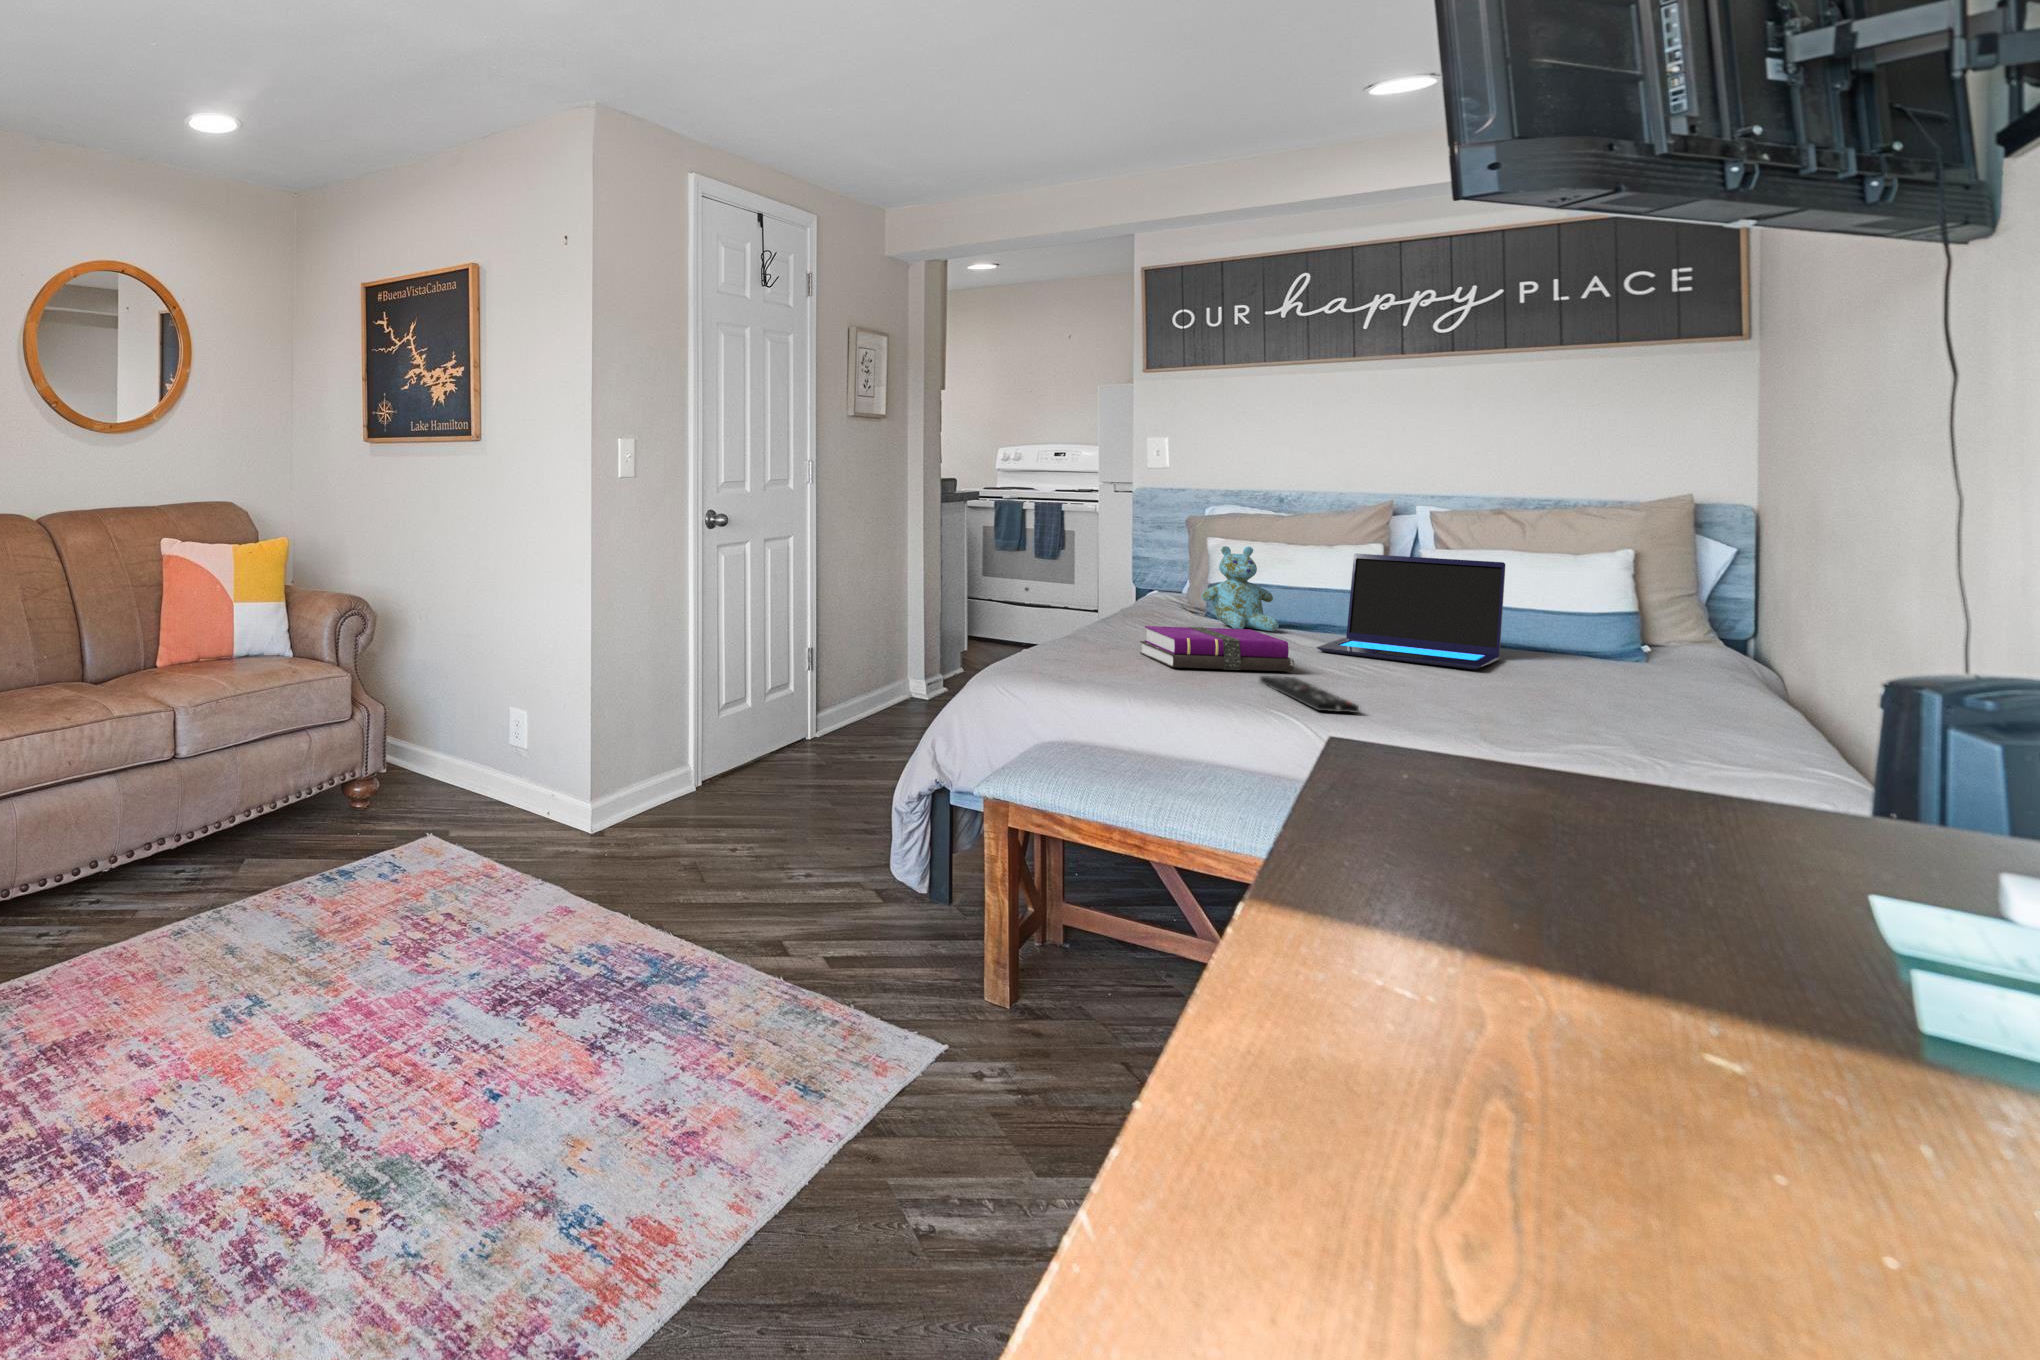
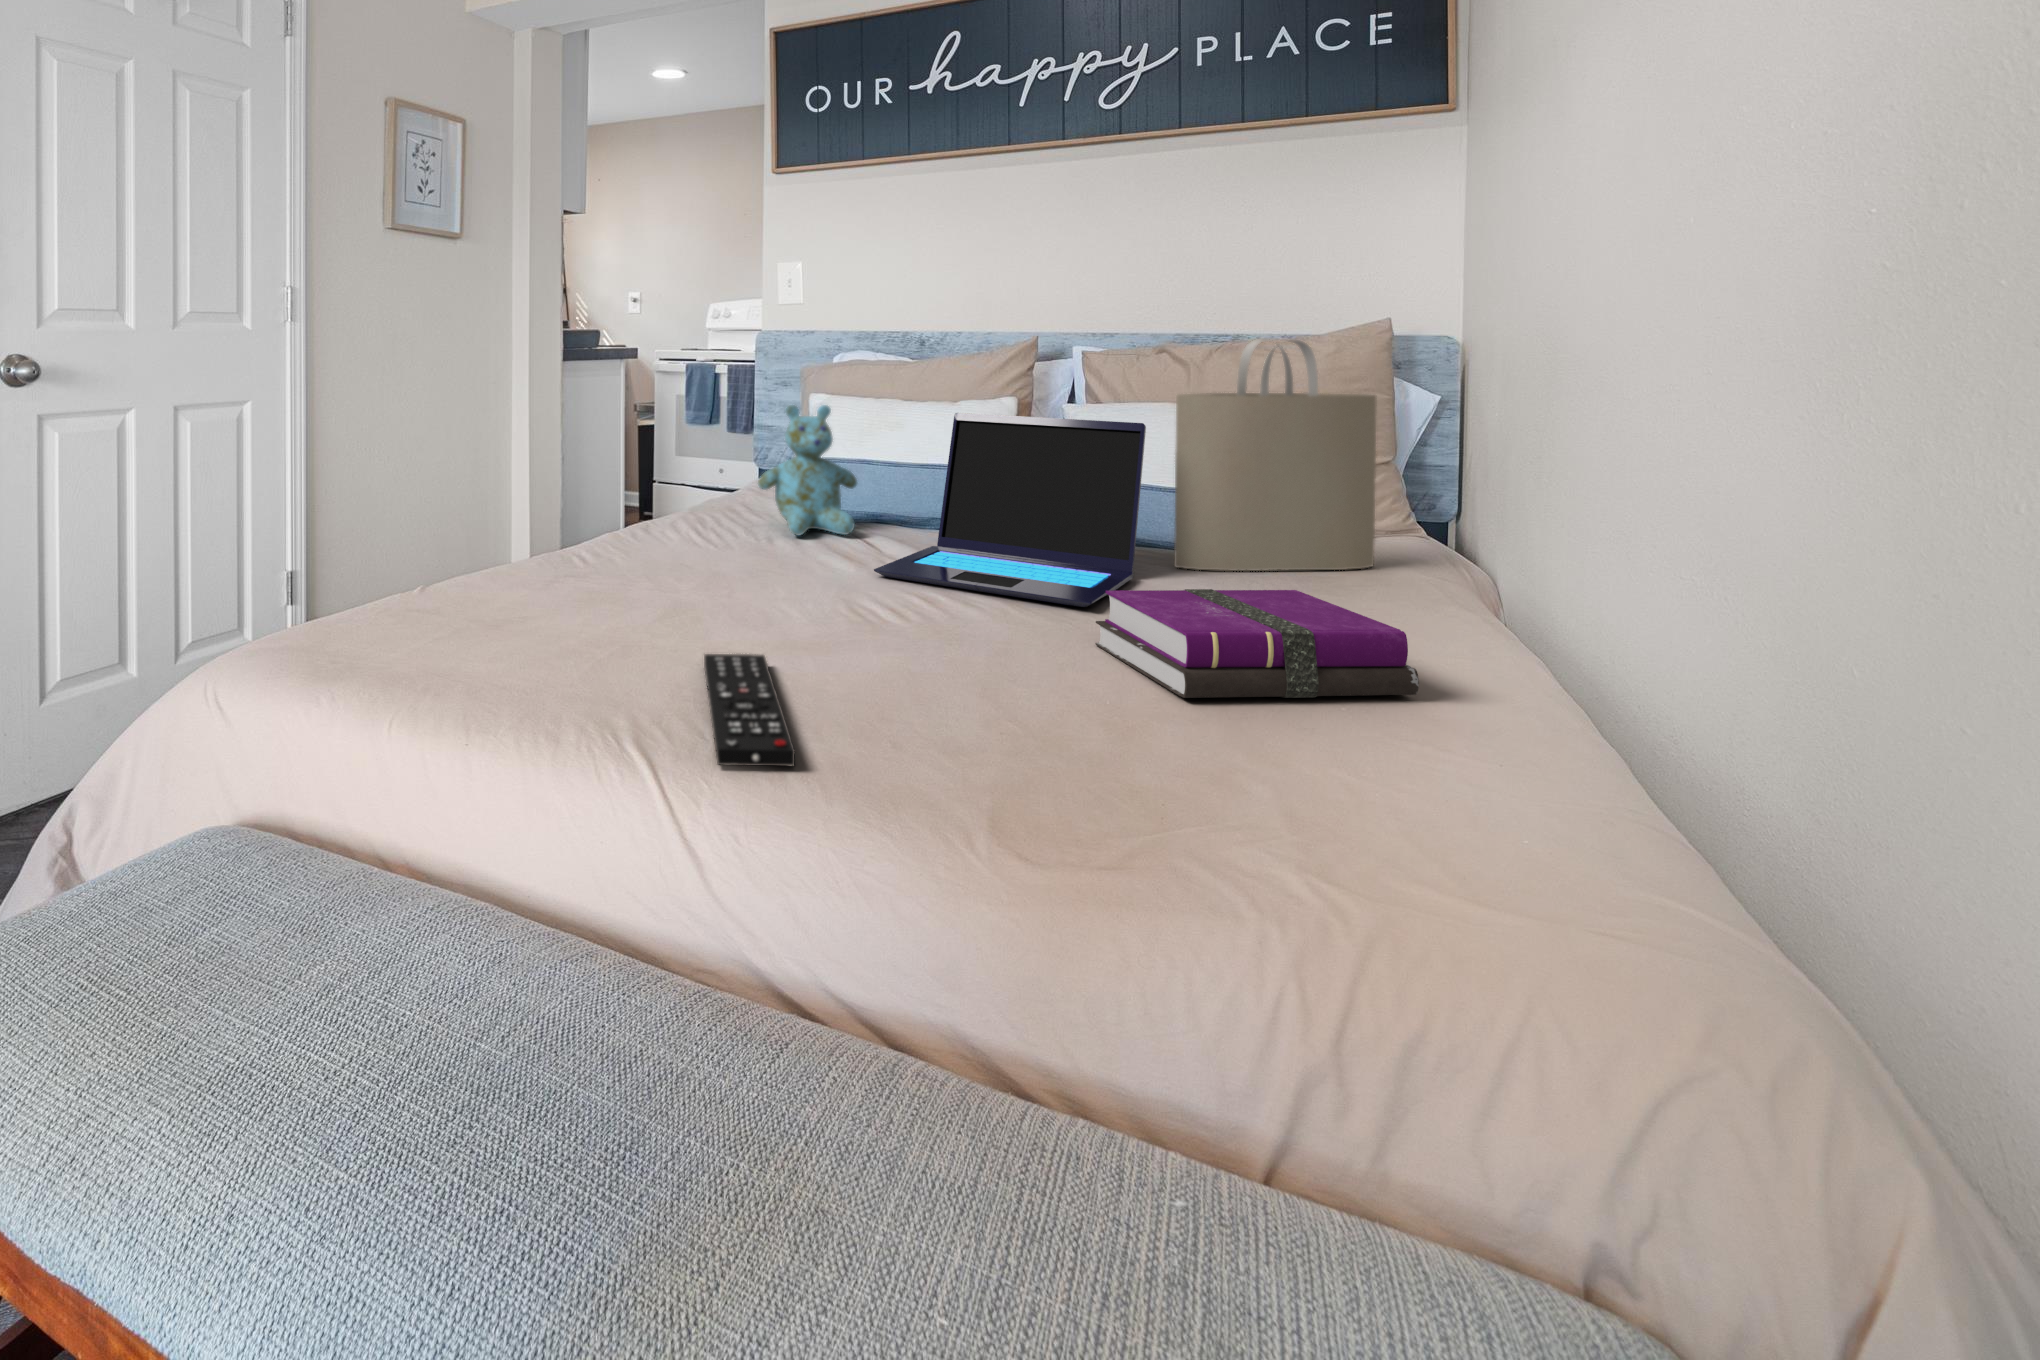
tote bag: none [1527,509,1681,661] -> present [1174,339,1377,571]
notebook: present [1140,626,1294,671] -> present [1095,589,1419,698]

